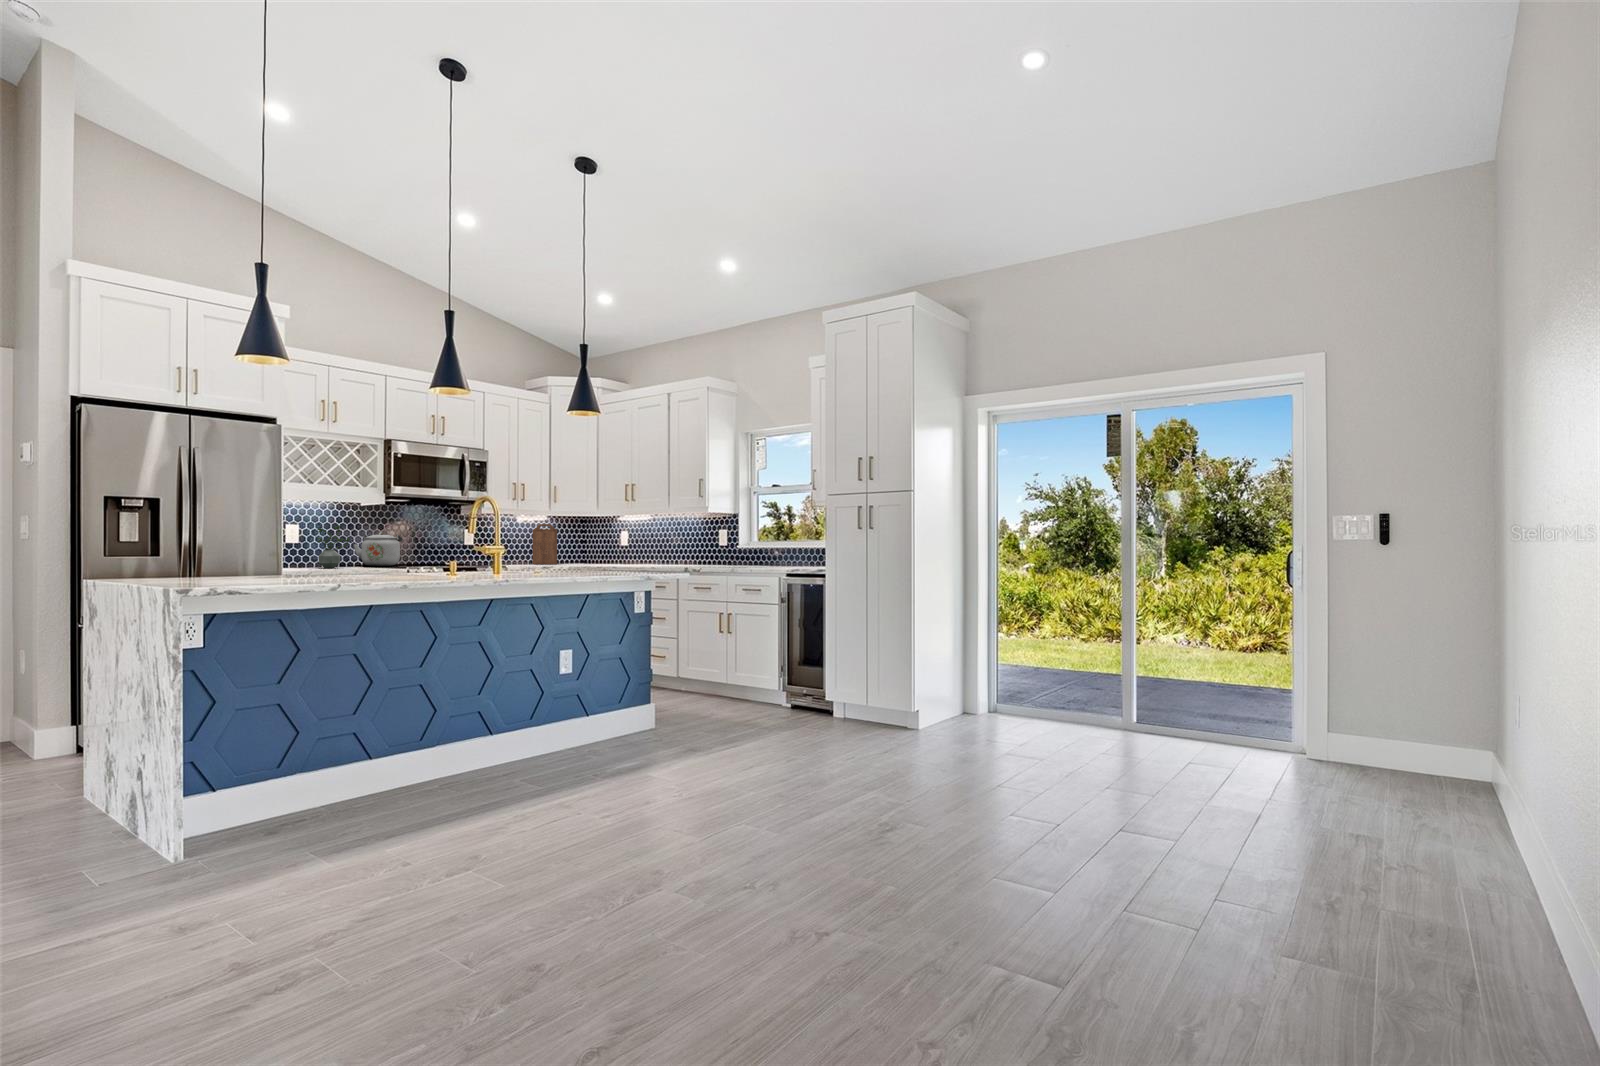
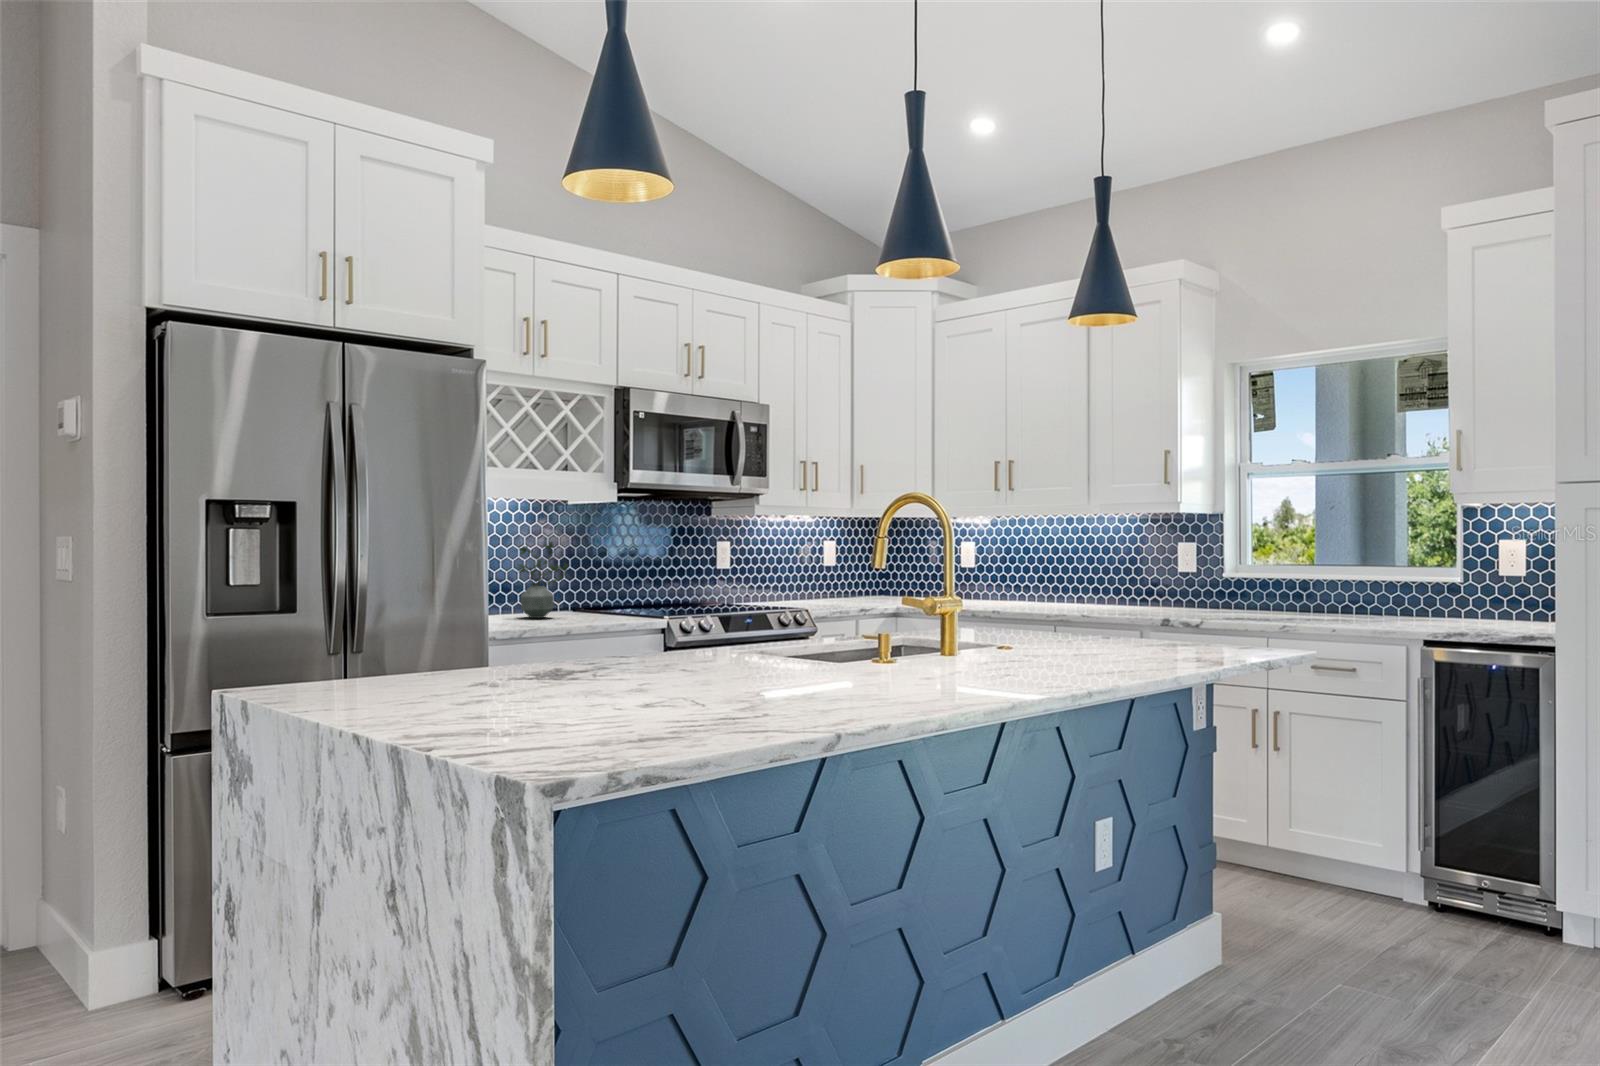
cutting board: present [533,524,557,564] -> none [830,533,871,603]
kettle: present [354,532,403,566] -> none [563,552,638,611]

